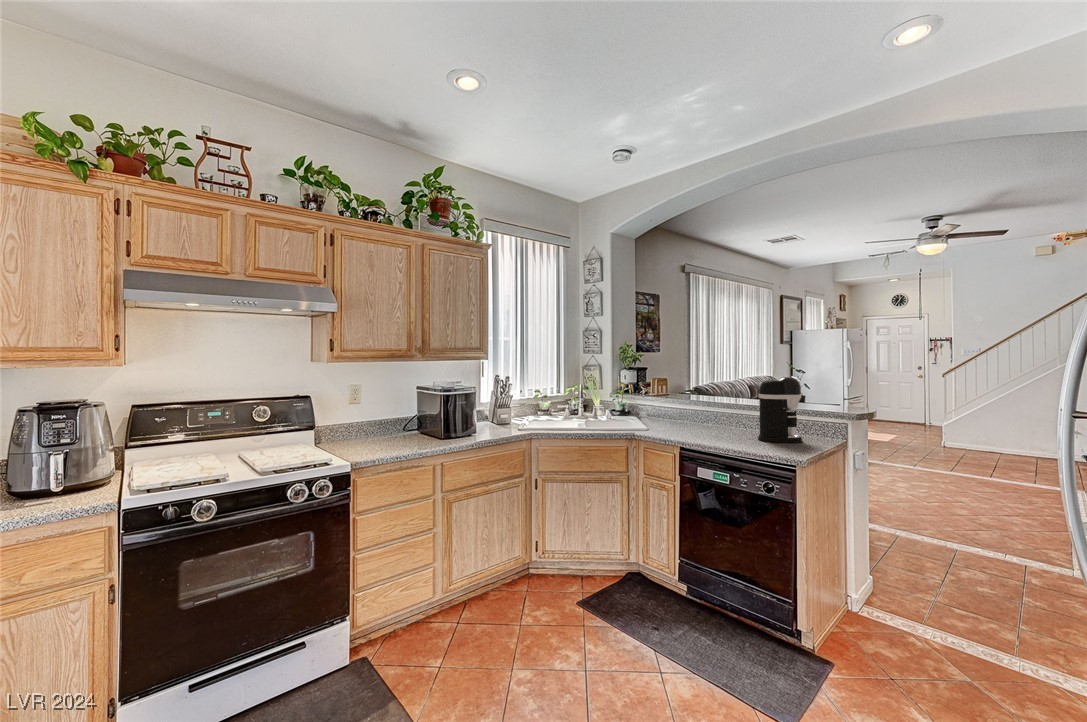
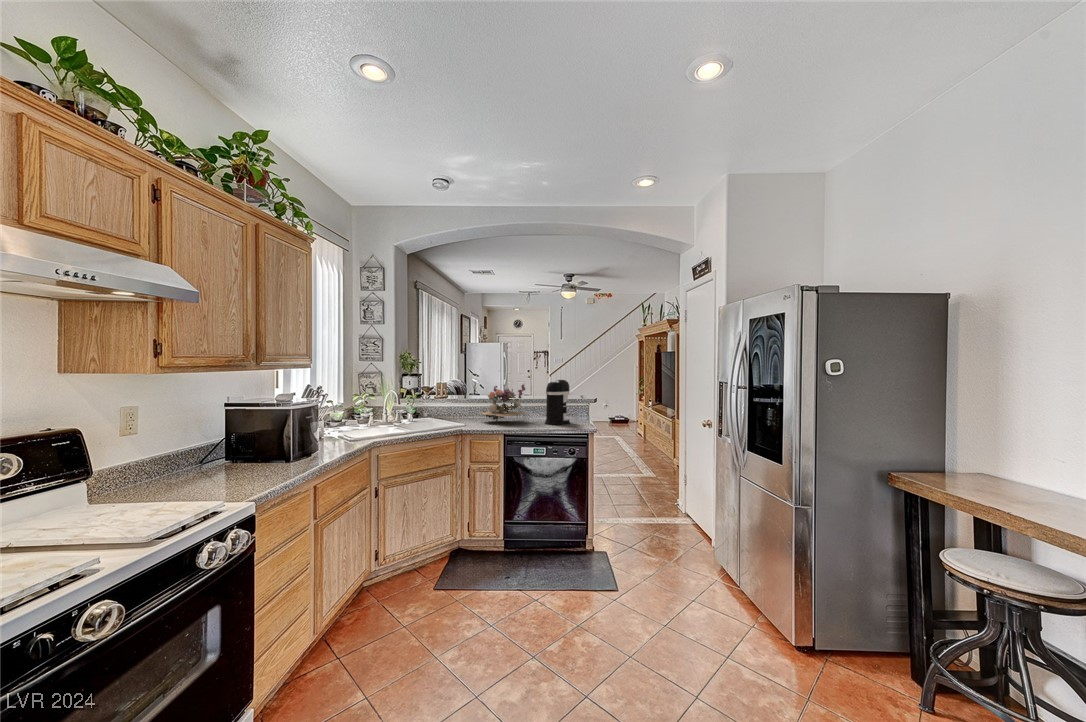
flower arrangement: none [675,381,740,429] -> present [481,384,528,421]

